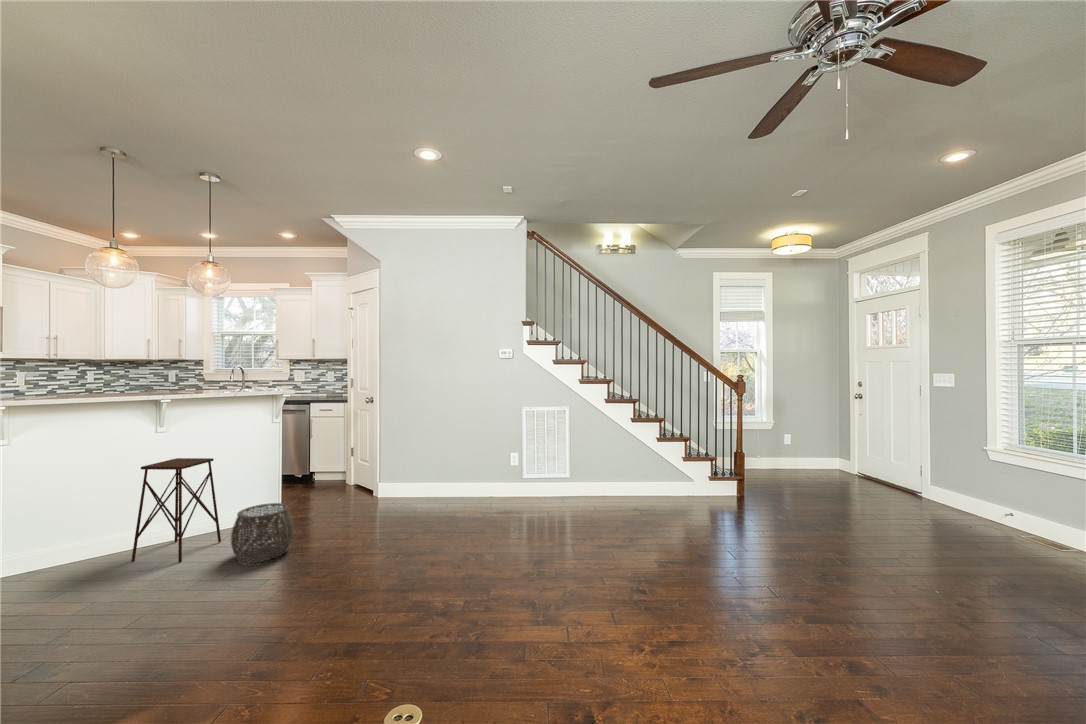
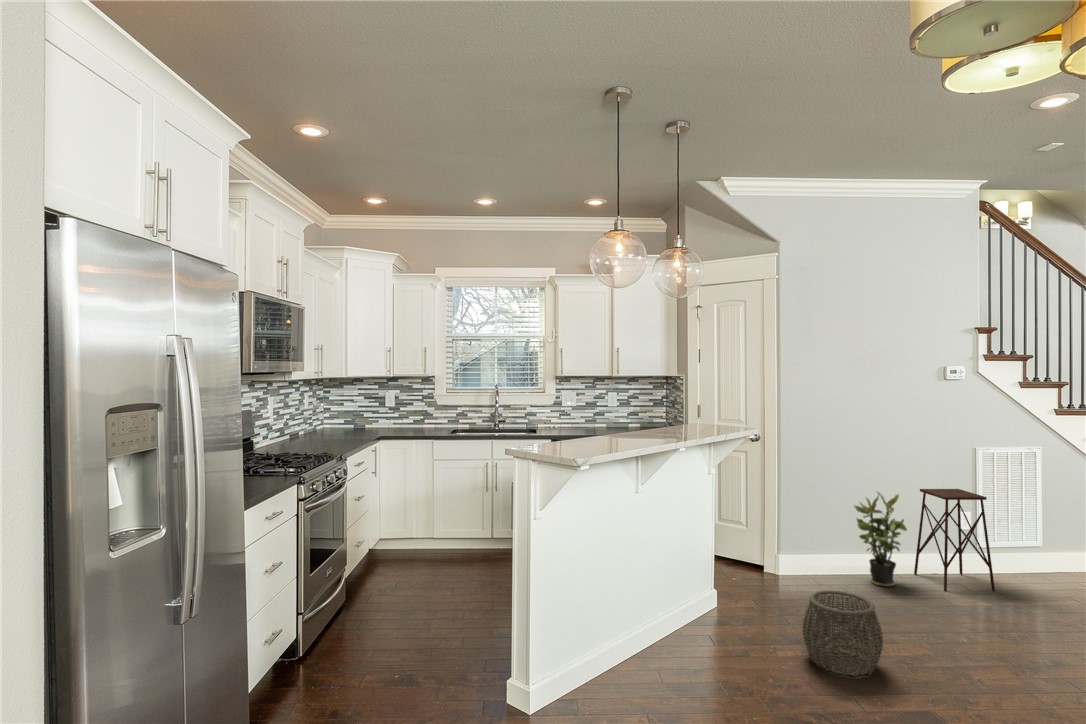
potted plant: none [413,438,450,507] -> present [854,492,907,587]
side table: present [131,458,221,562] -> present [914,489,995,591]

